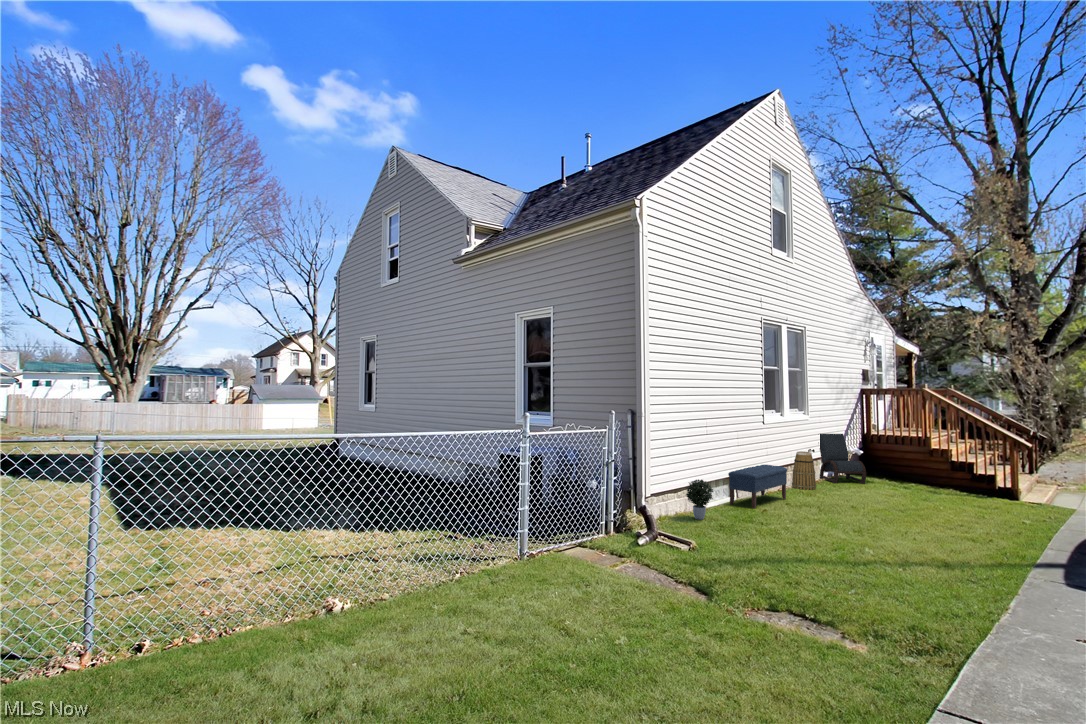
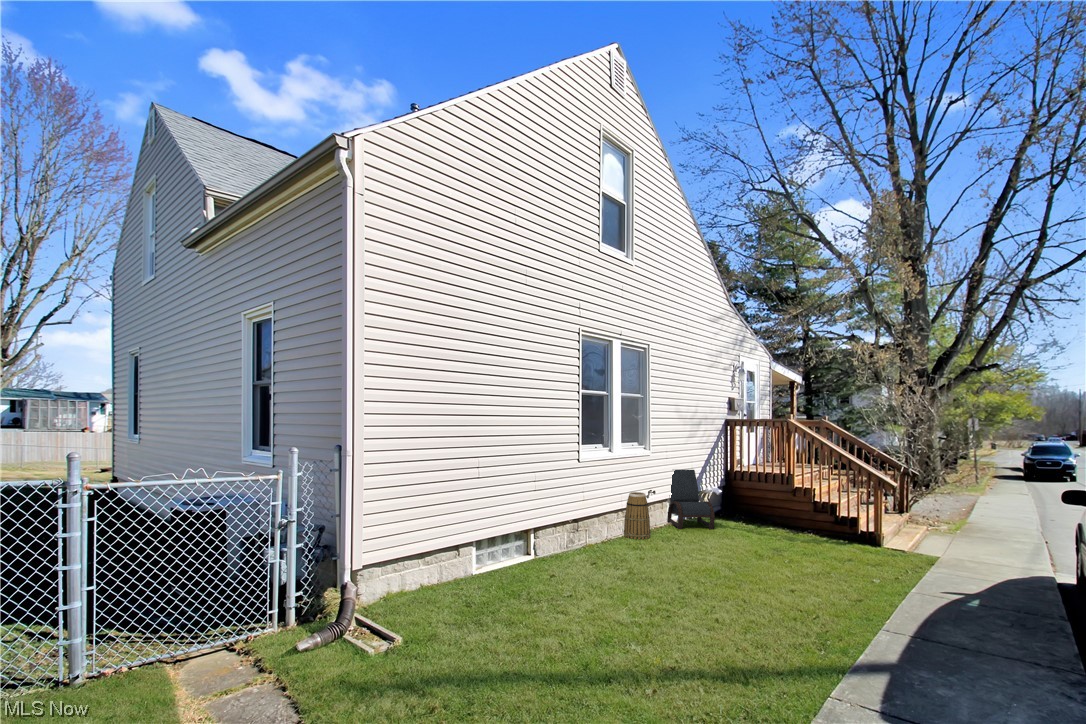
bench: present [728,465,787,509] -> none [518,511,601,572]
potted plant: present [686,479,713,520] -> none [433,537,471,593]

